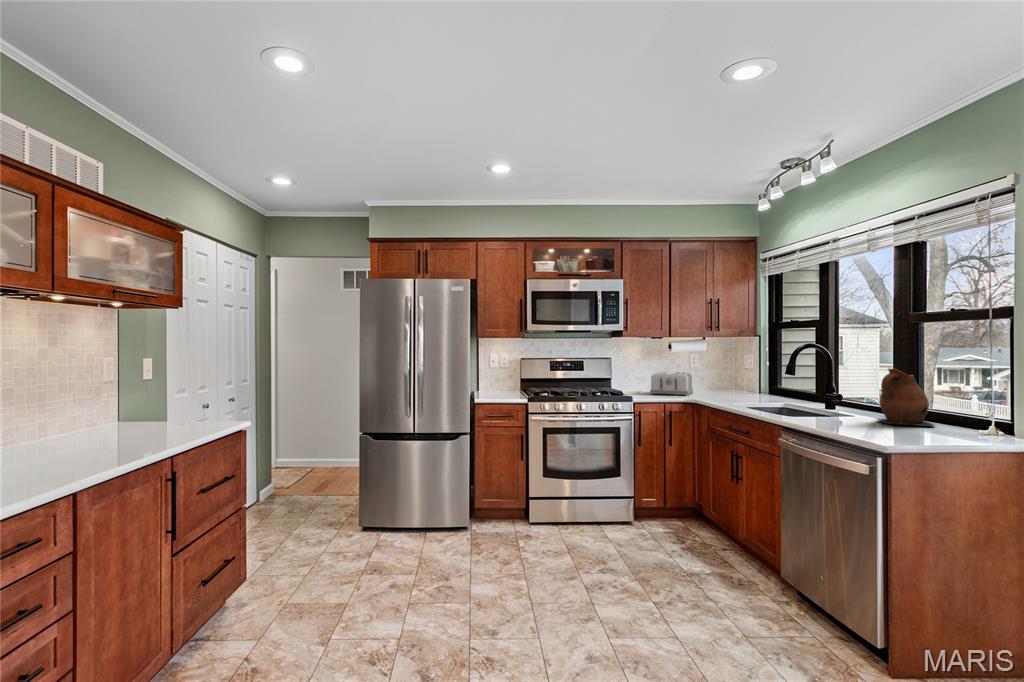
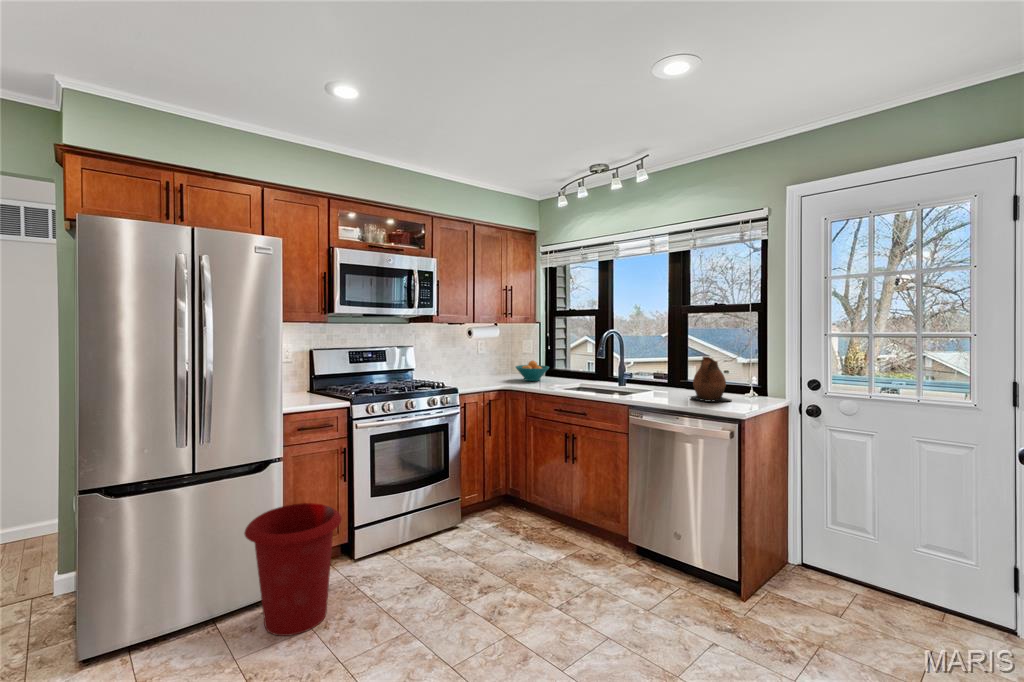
toaster: present [650,372,693,396] -> none [450,357,492,383]
fruit bowl: none [714,376,753,397] -> present [516,361,549,381]
waste bin: none [435,463,499,552] -> present [244,503,342,636]

